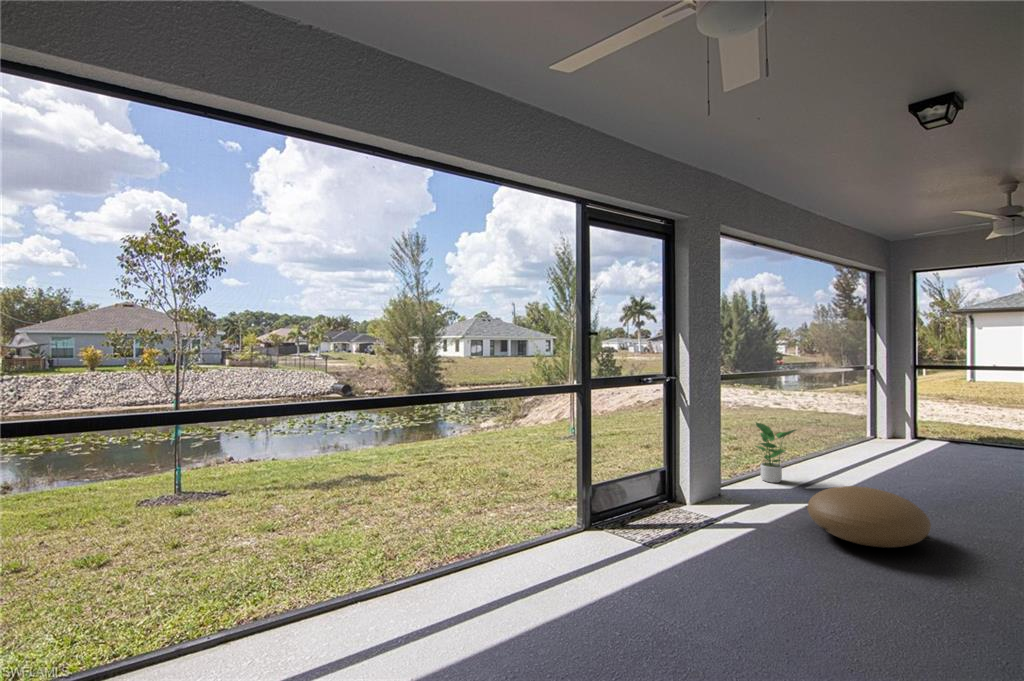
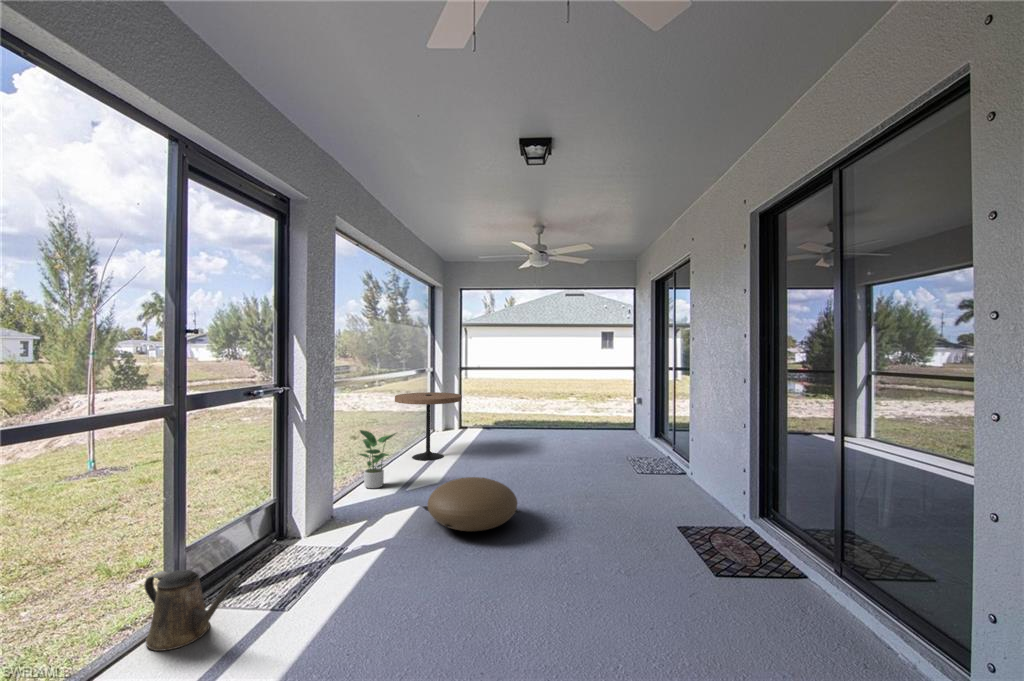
side table: none [807,391,898,470] -> present [395,392,462,461]
watering can: none [568,493,617,545] -> present [144,570,242,651]

